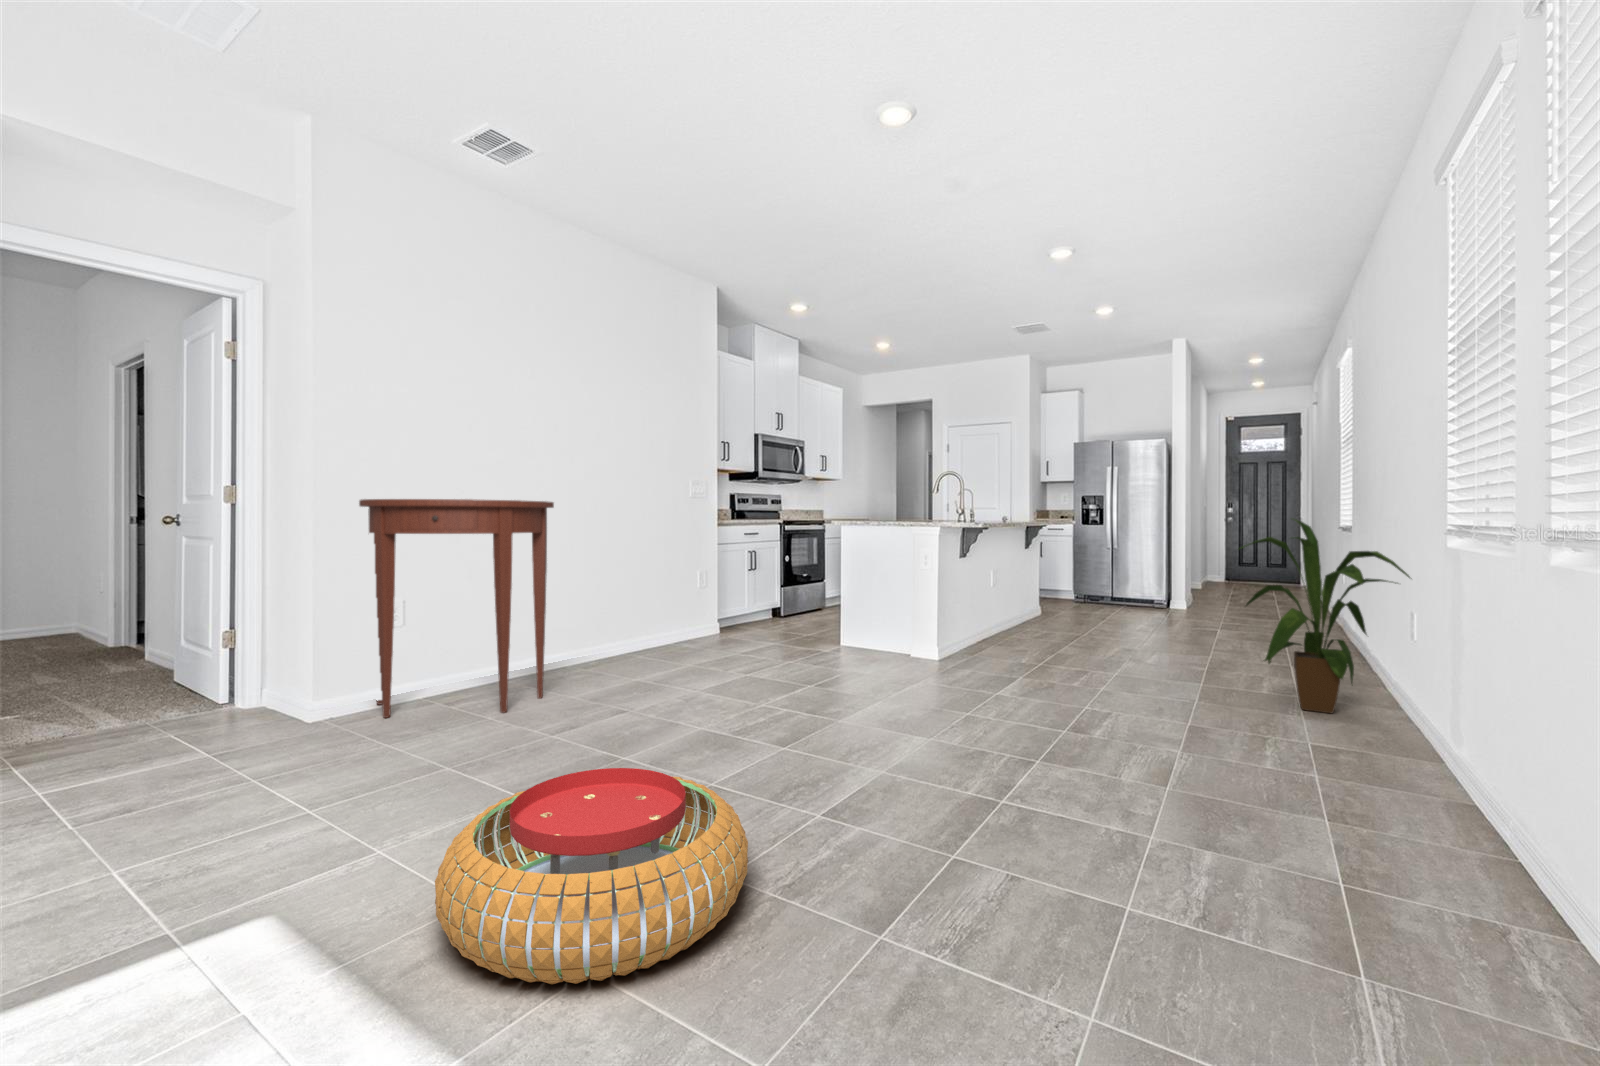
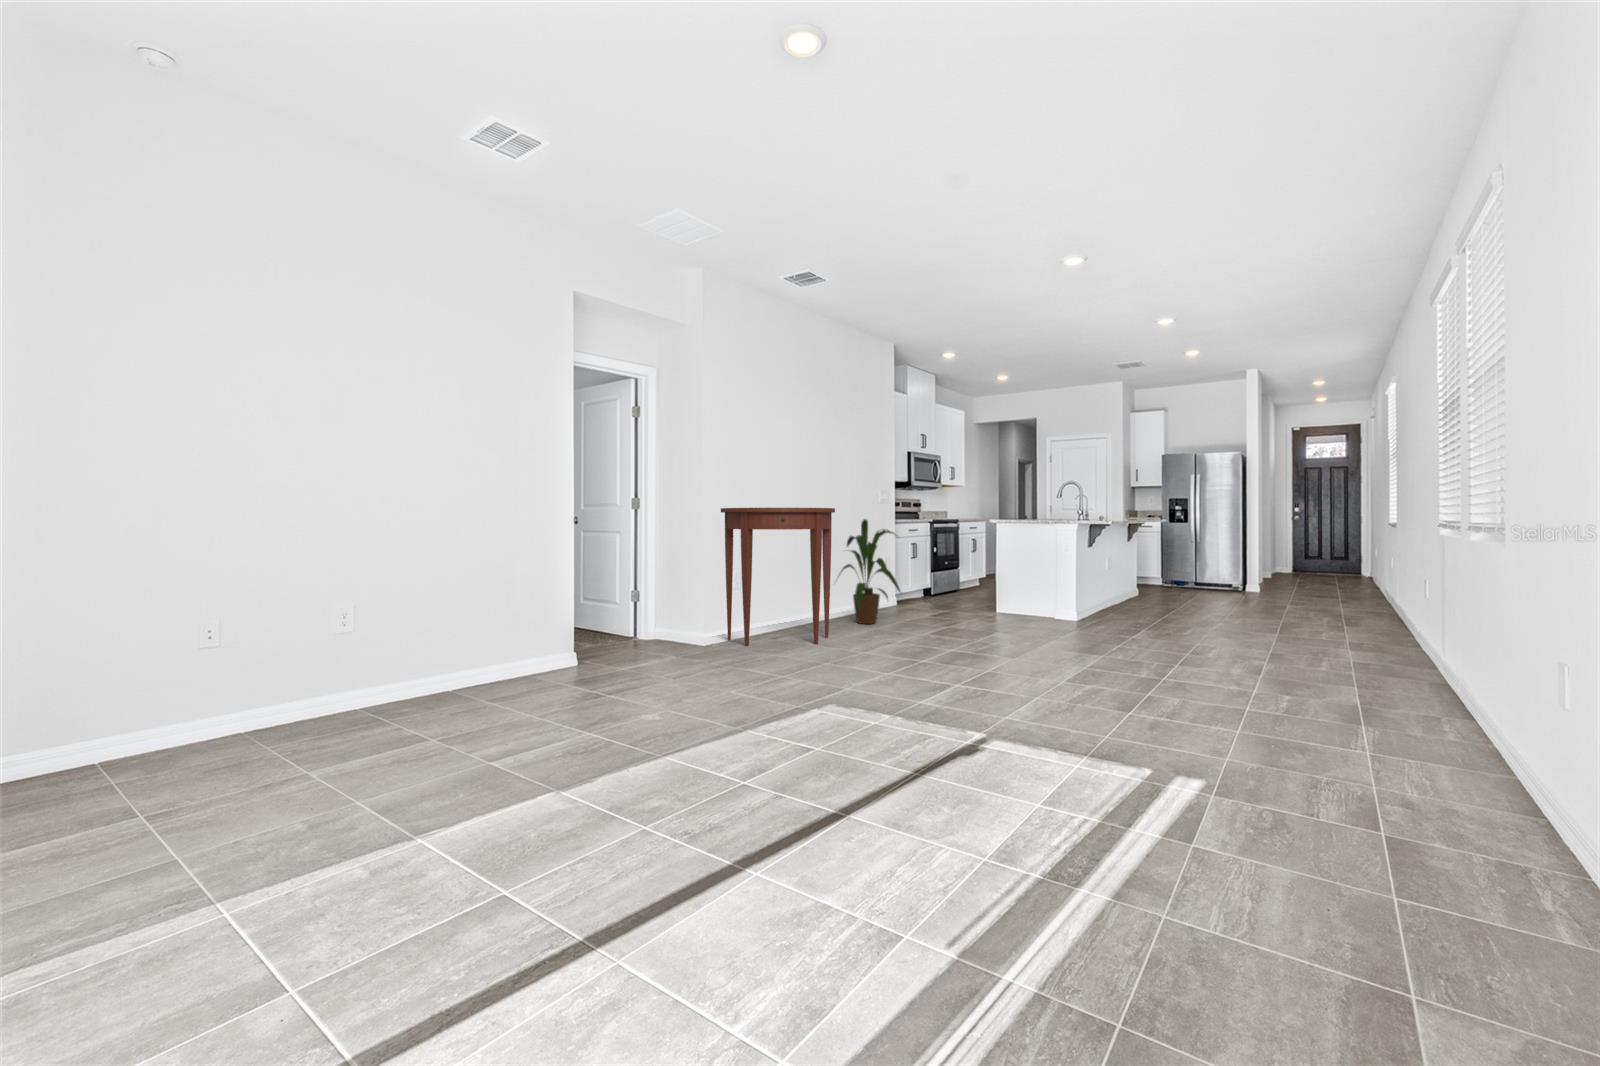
house plant: present [1240,519,1410,713] -> present [841,519,900,624]
pouf: present [435,768,748,984] -> none [919,645,1065,719]

